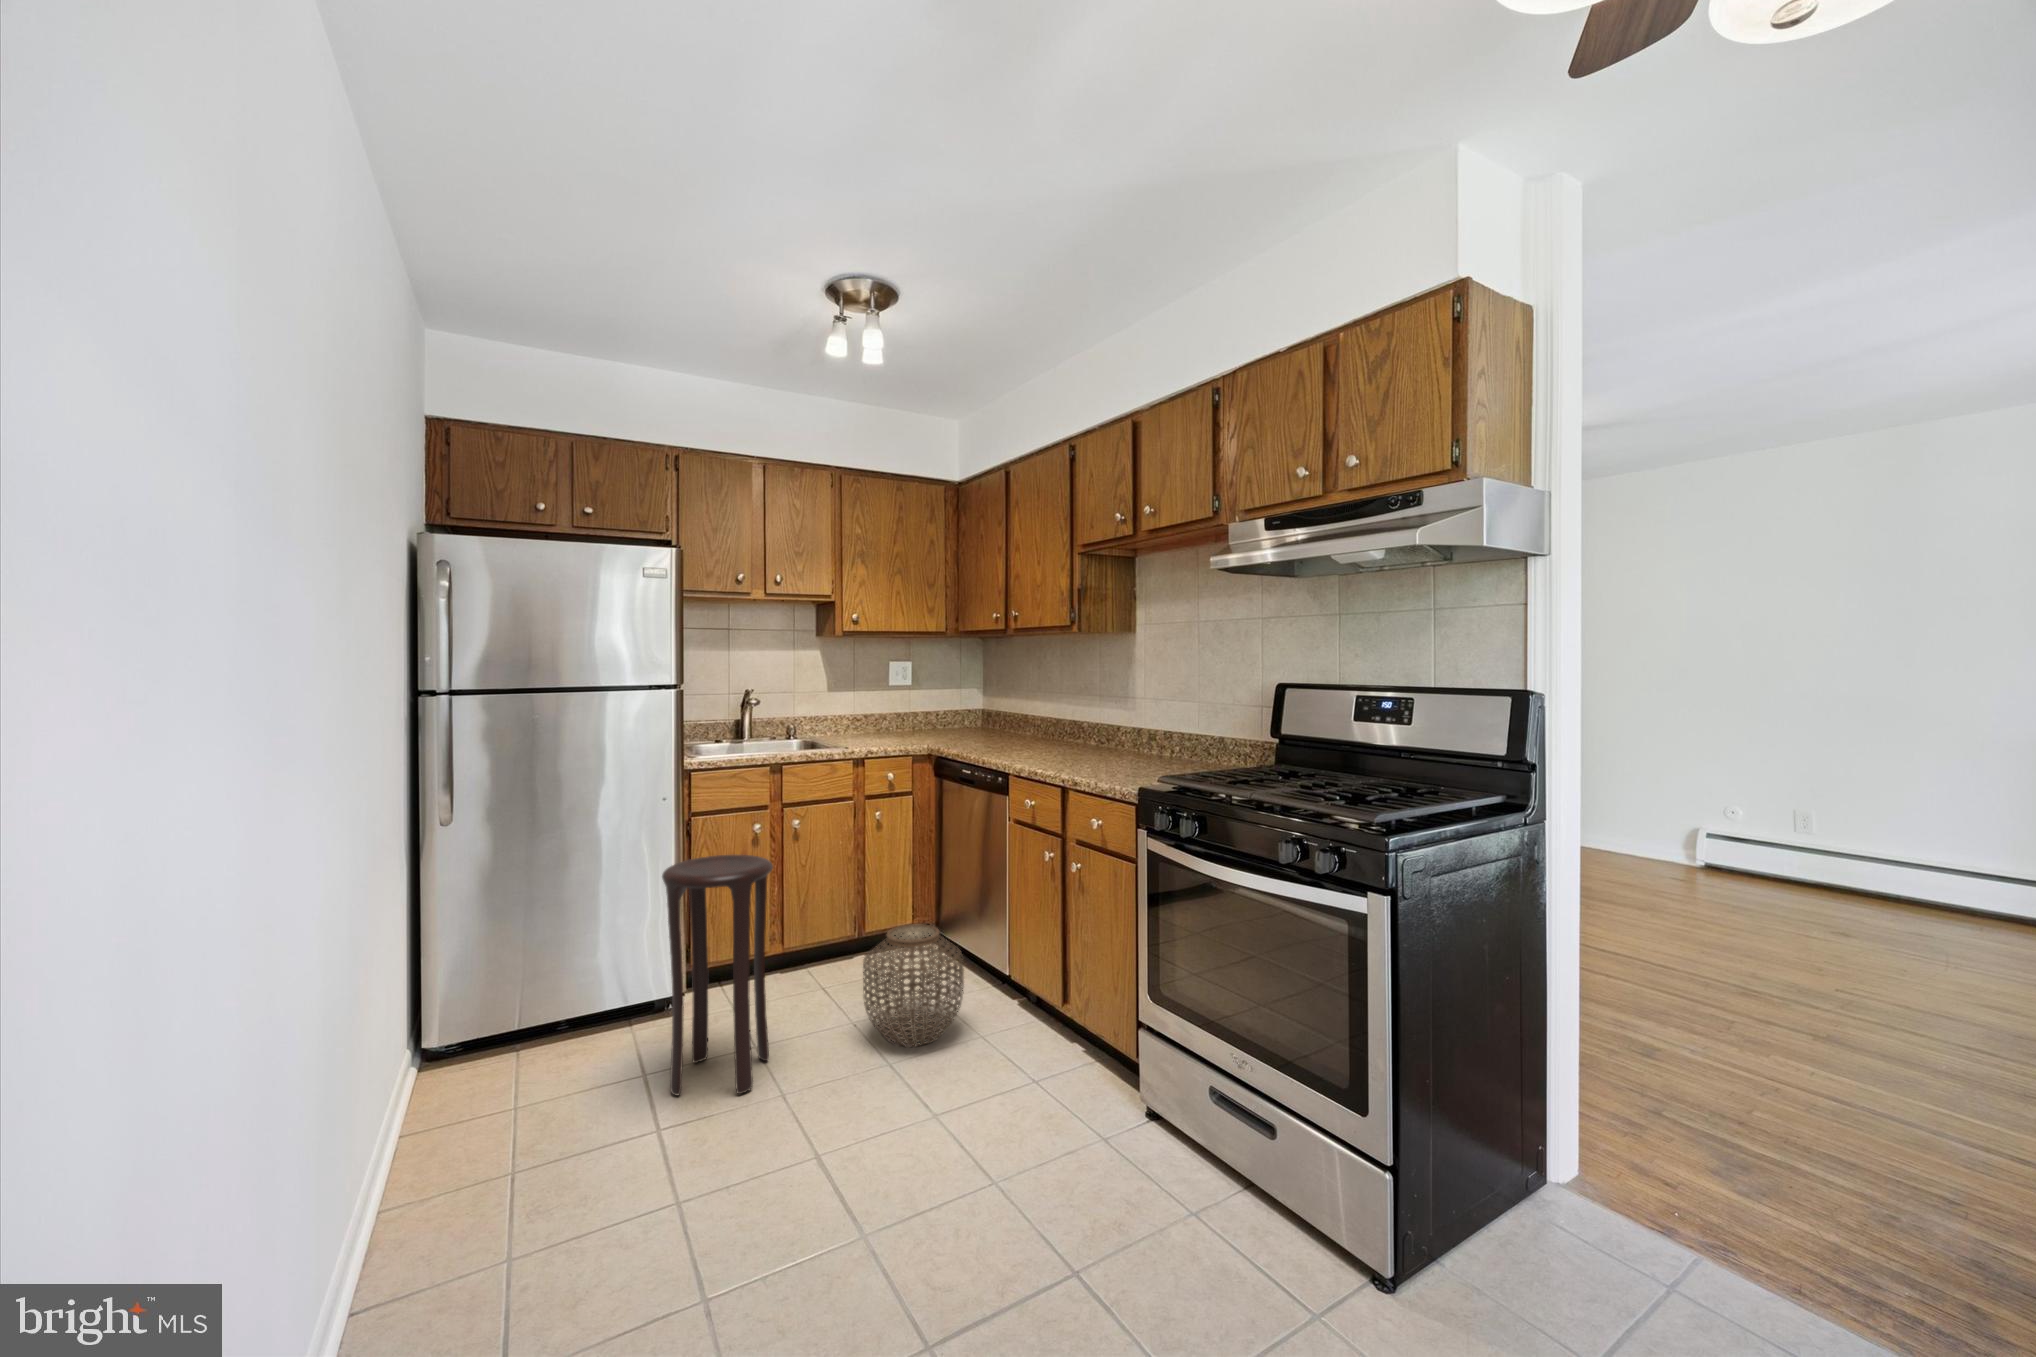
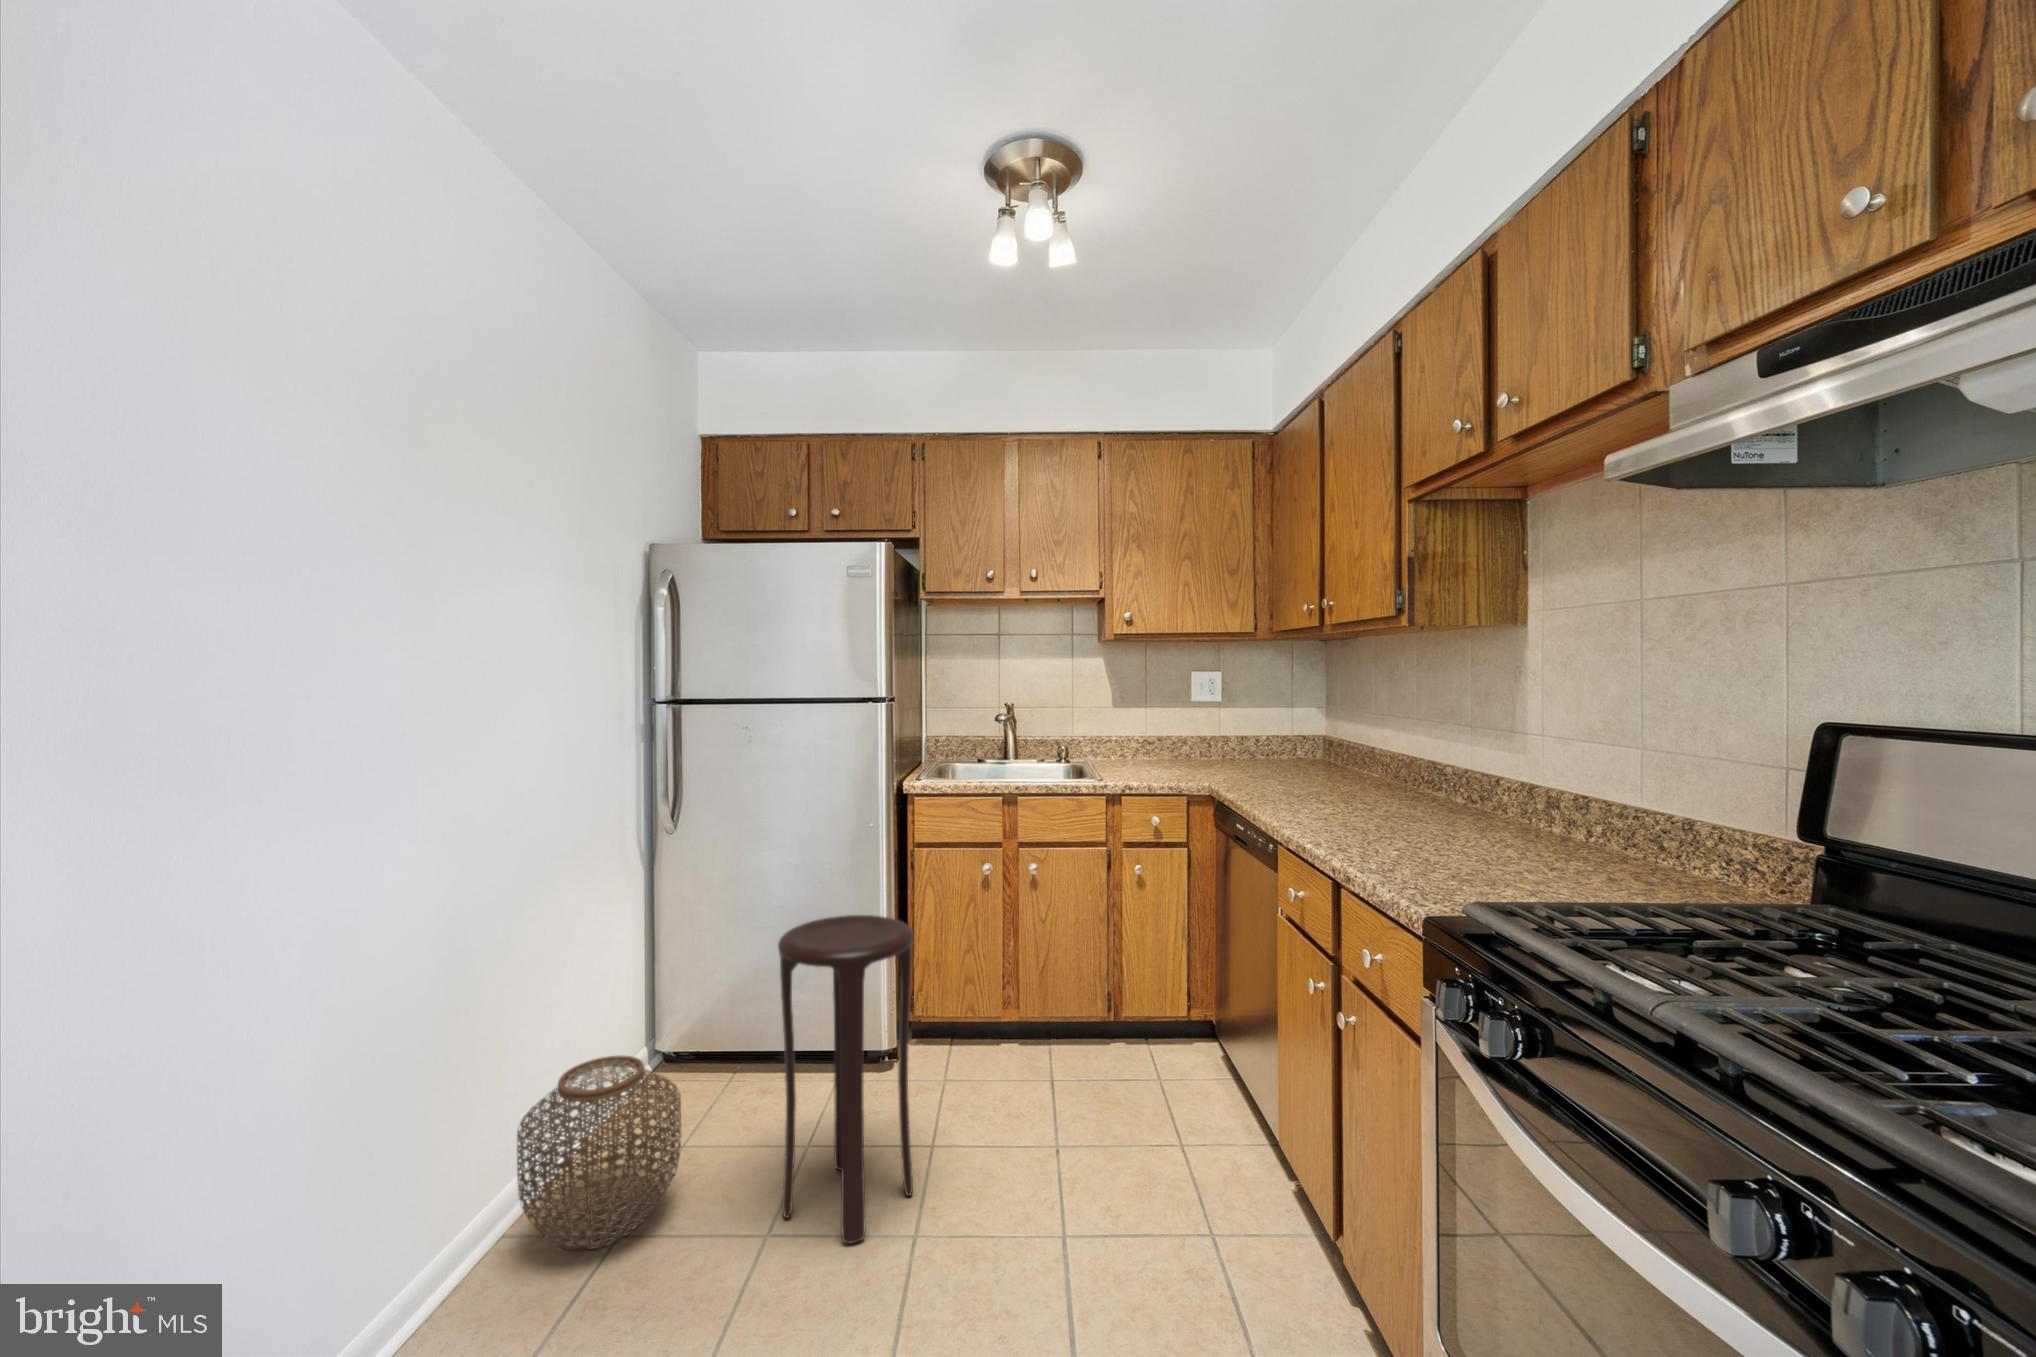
woven basket: present [863,924,964,1046] -> present [517,1055,681,1250]

